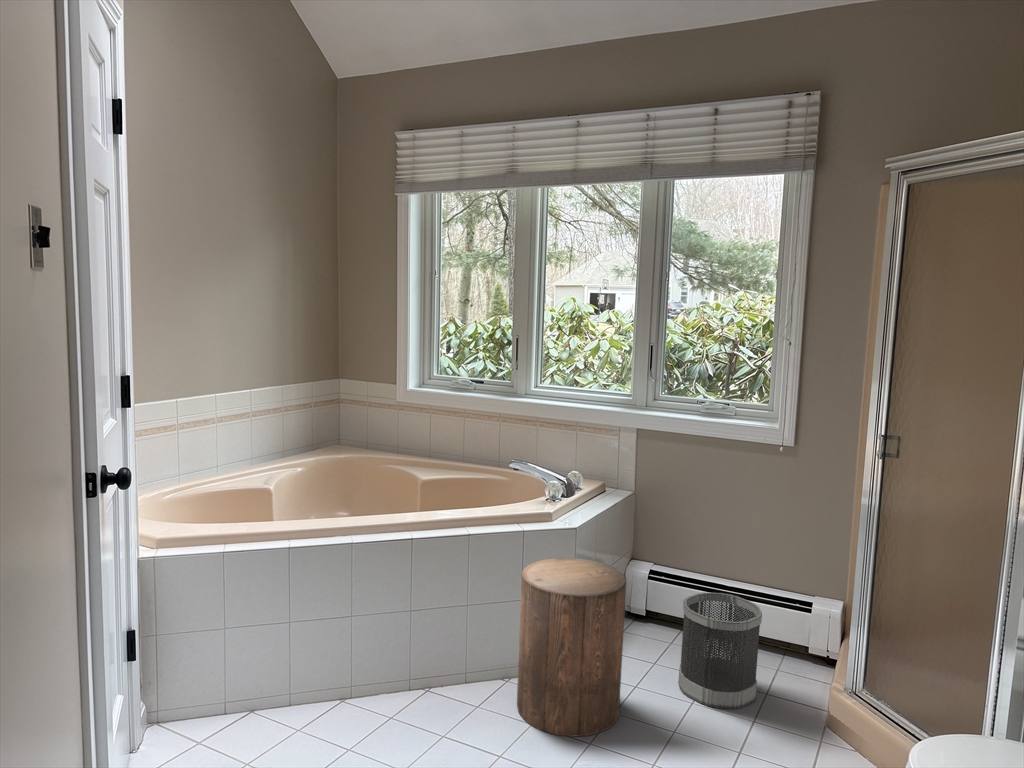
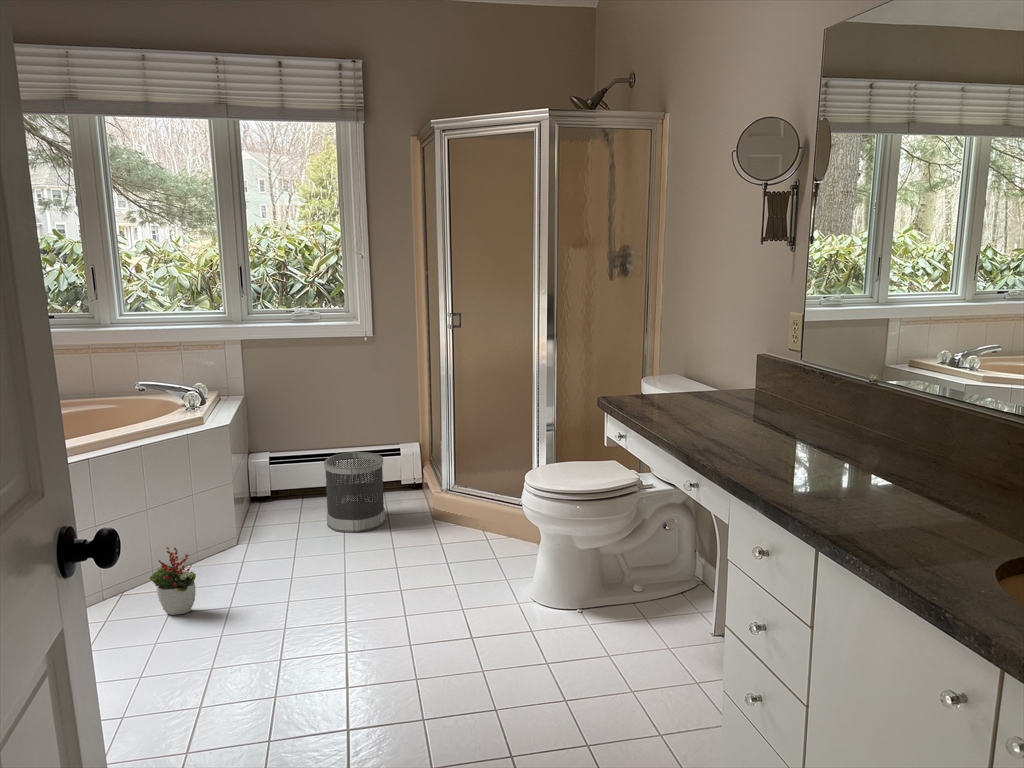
stool: present [517,558,626,737] -> none [208,446,305,583]
decorative plant: none [422,656,465,740] -> present [150,547,196,615]

